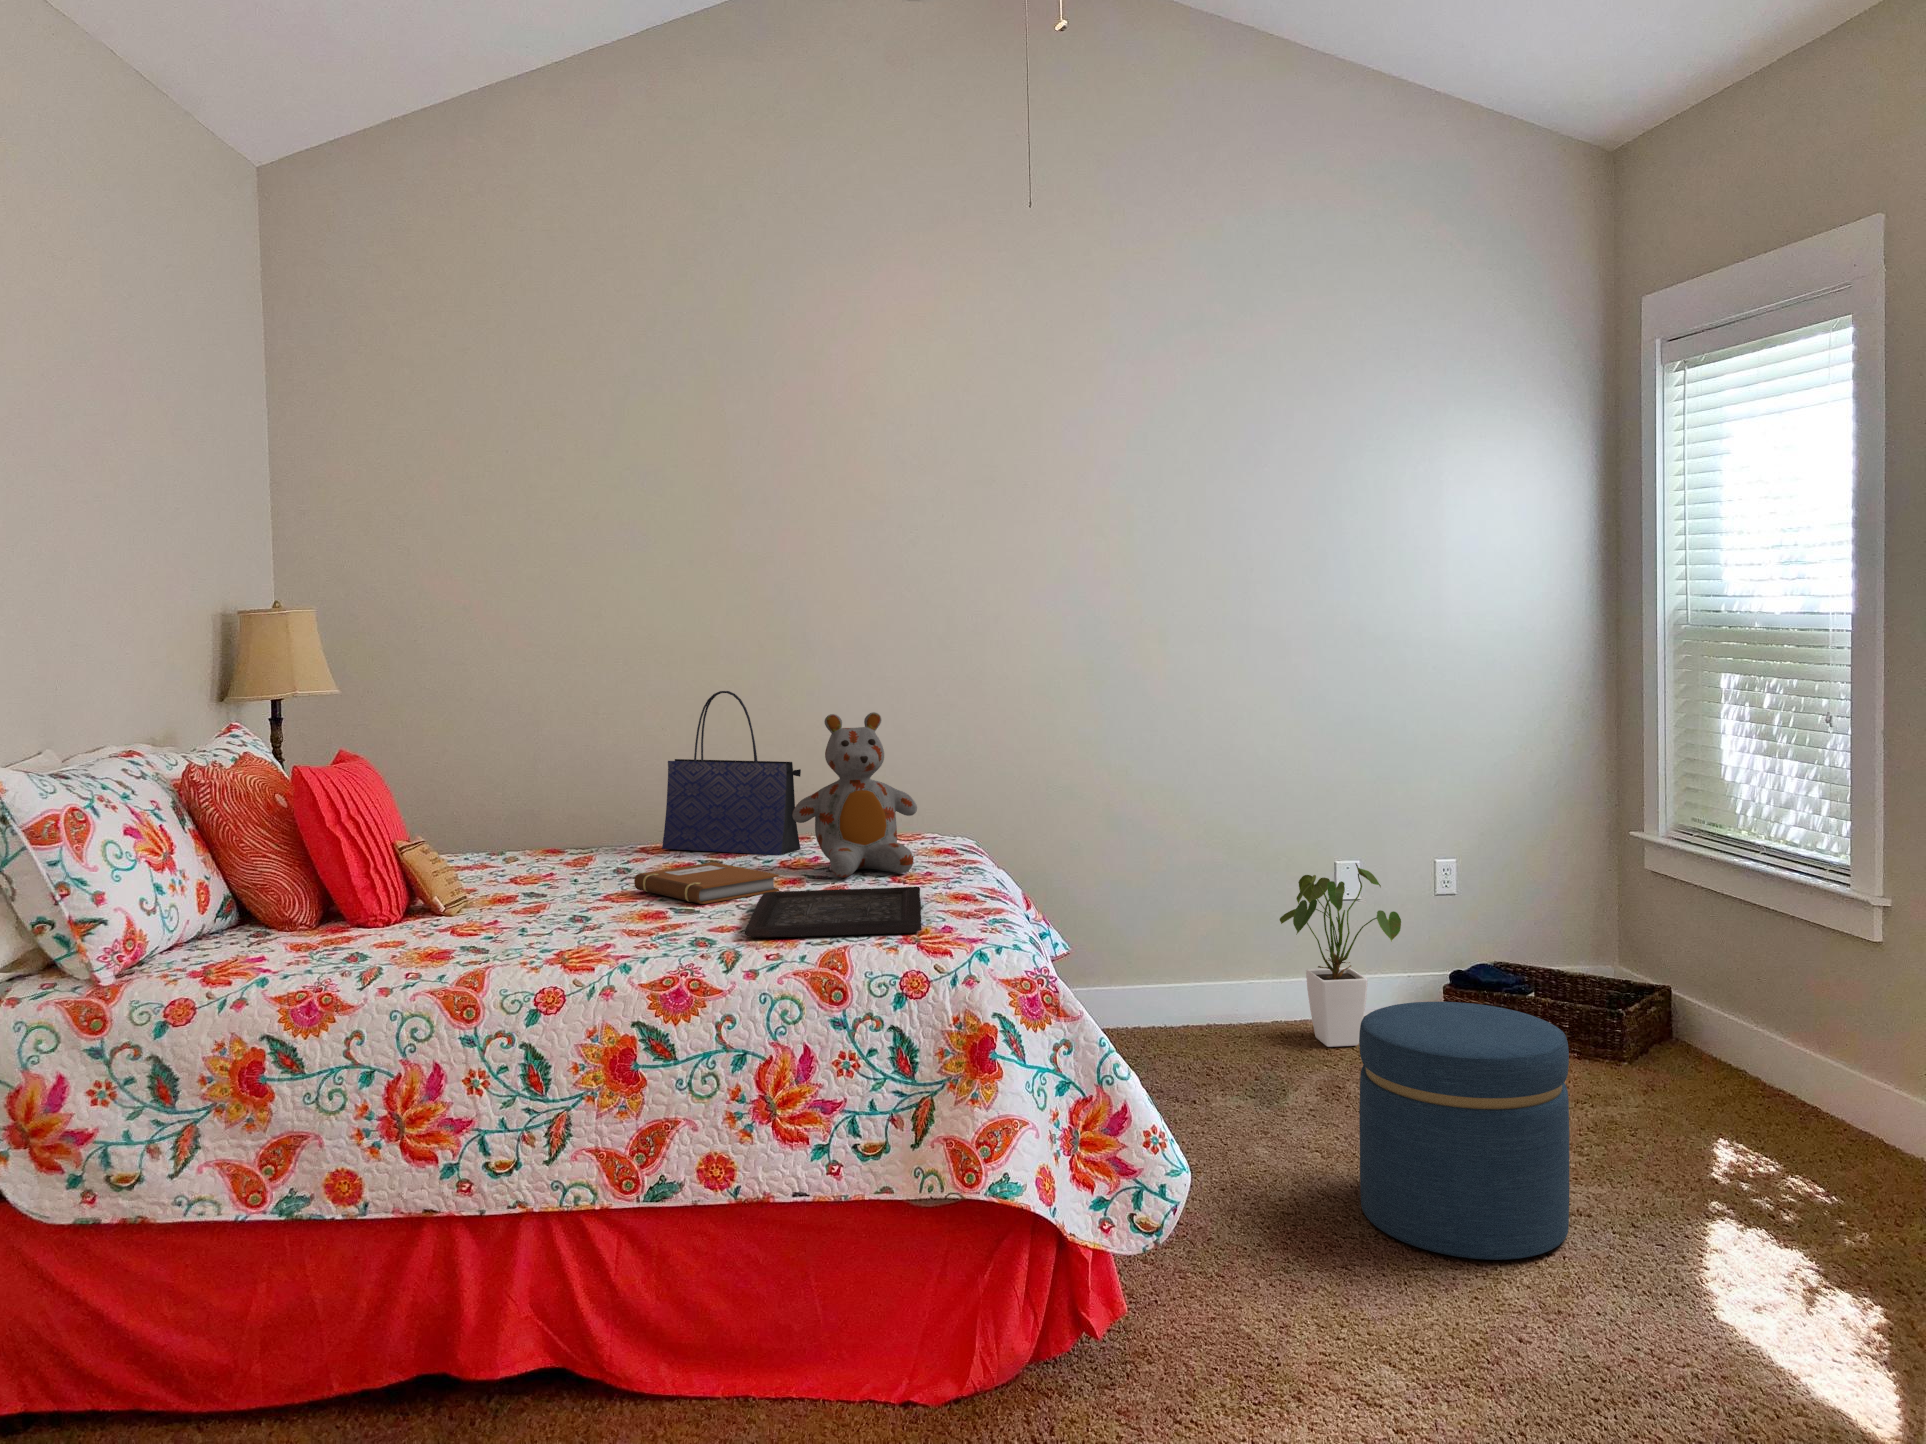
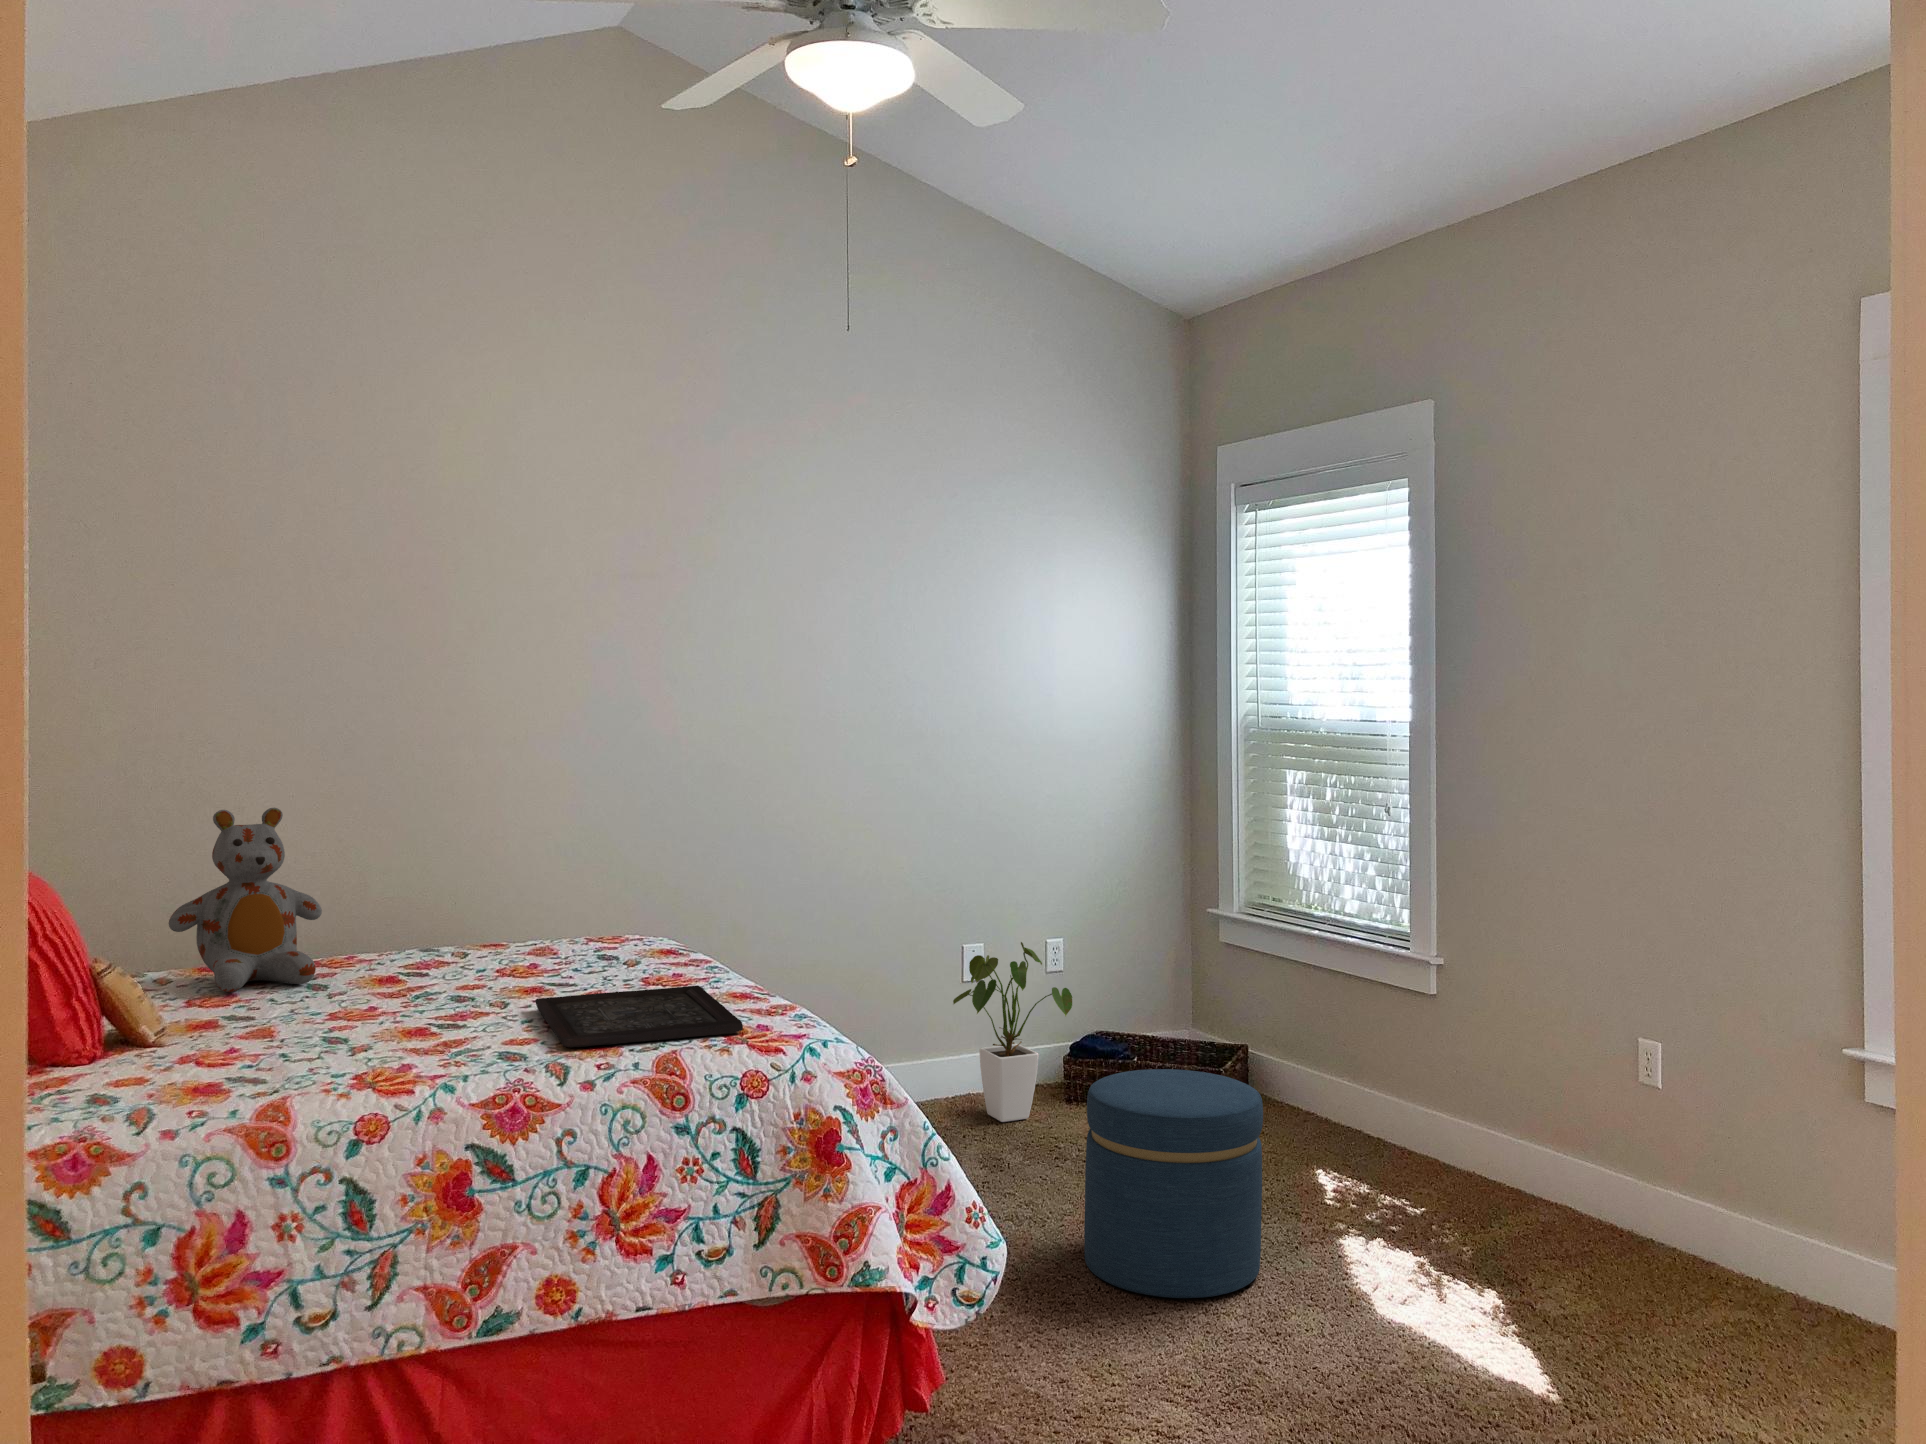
tote bag: present [662,691,801,855] -> none [332,774,510,956]
stuffed bear: present [792,712,917,878] -> present [169,808,322,992]
notebook: present [634,862,779,904] -> none [364,967,535,1015]

